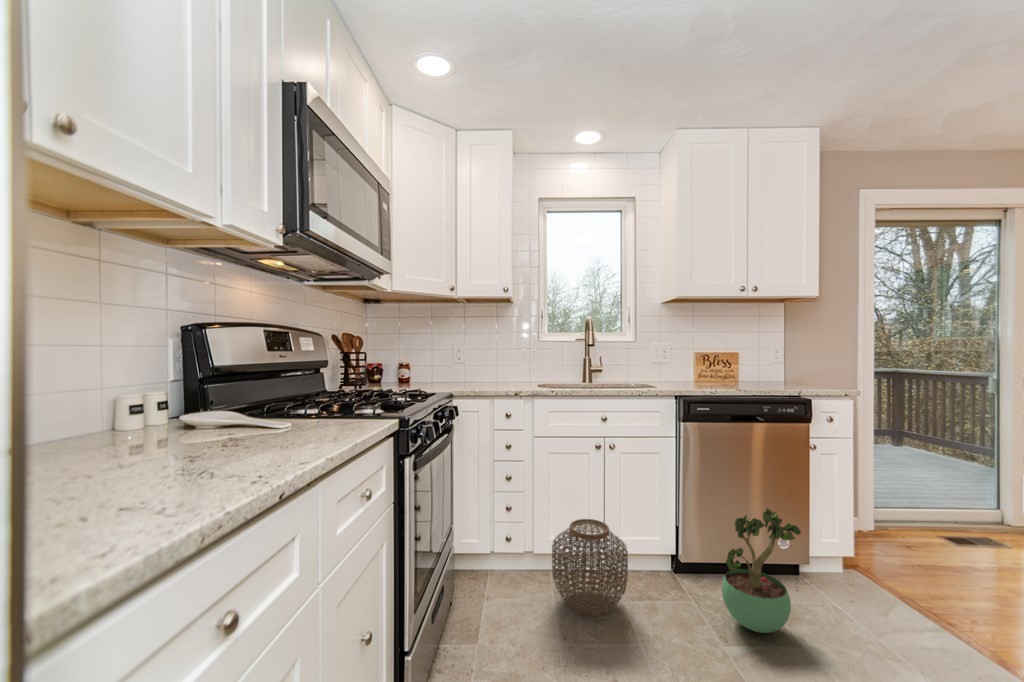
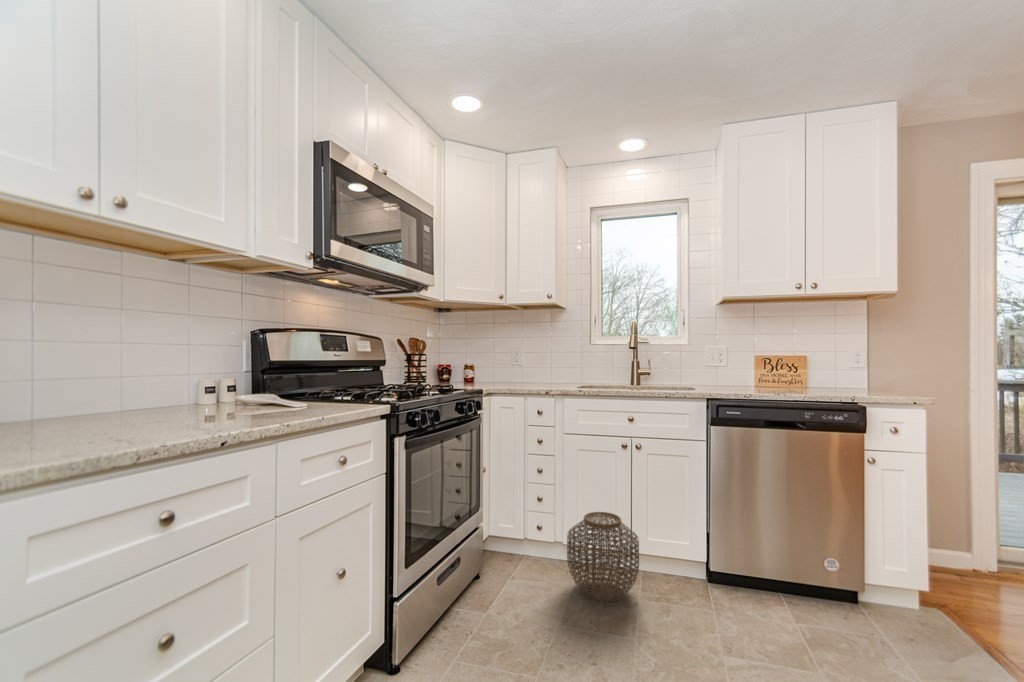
potted plant: present [722,508,801,633] -> none [727,513,816,642]

